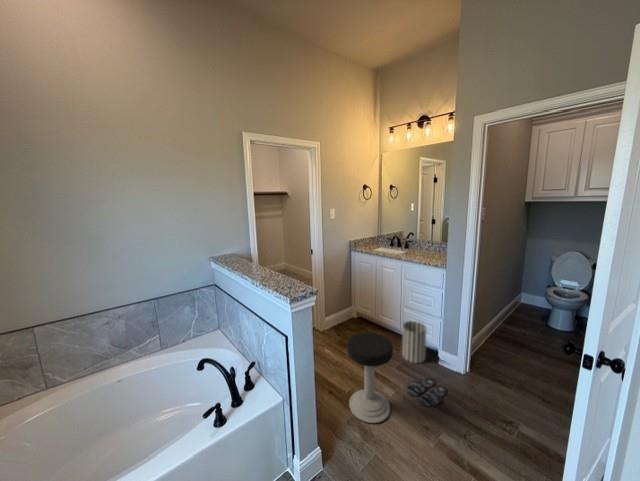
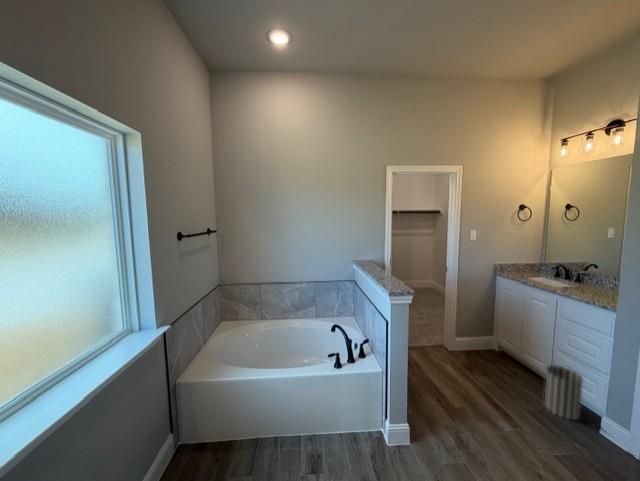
stool: present [347,332,393,423] -> none [454,350,506,444]
slippers: present [407,378,447,407] -> none [532,430,596,465]

